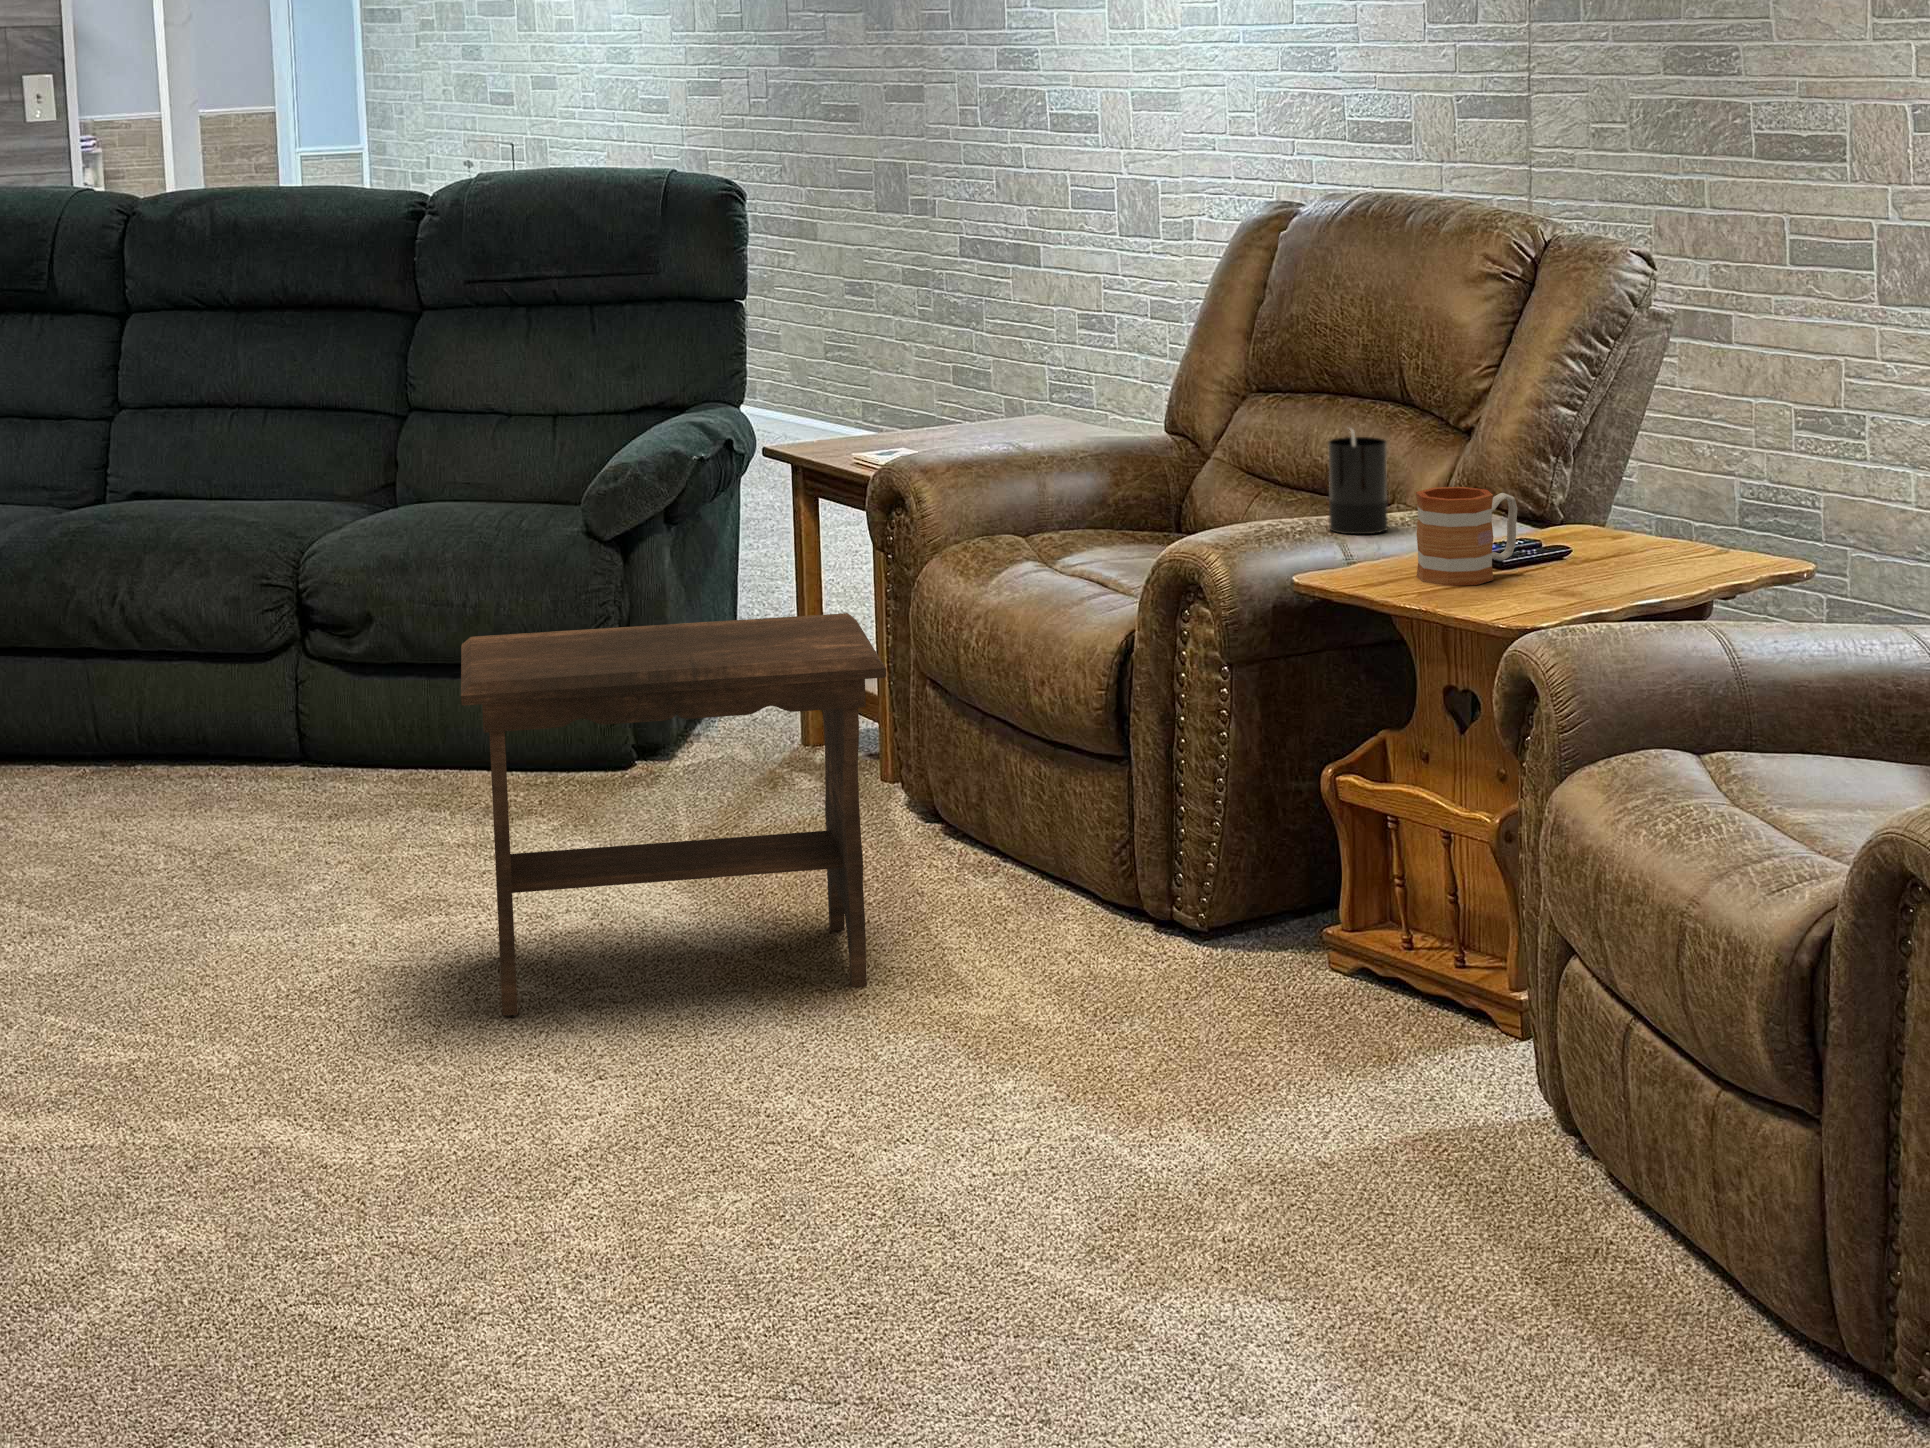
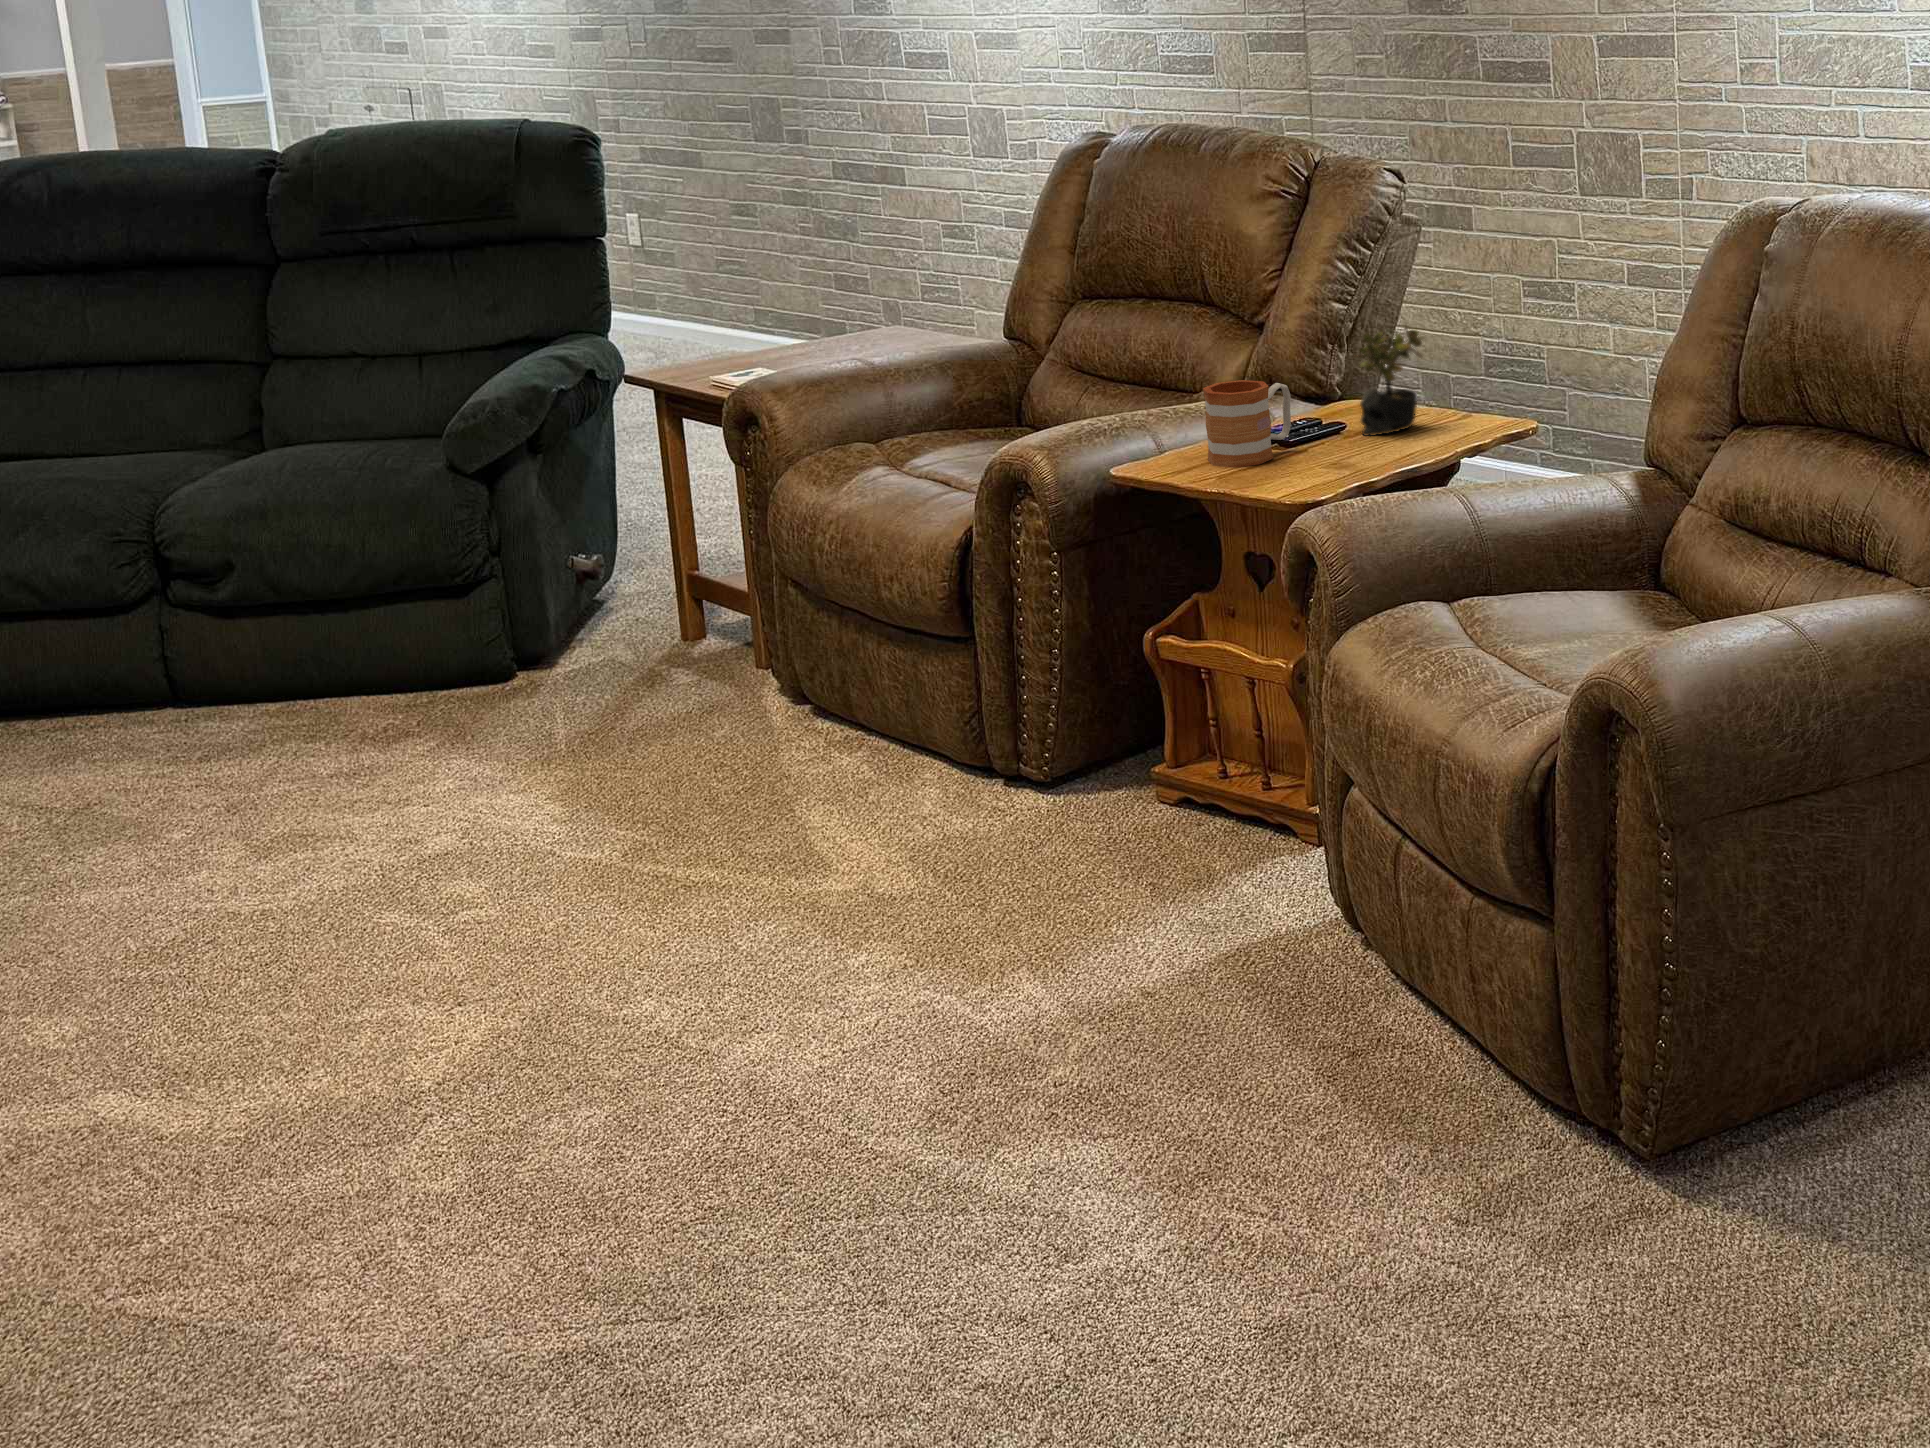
candle: present [1328,428,1388,534] -> none [1130,330,1186,422]
succulent plant: none [1594,436,1684,566] -> present [1356,330,1424,436]
footstool: present [461,613,886,1016] -> none [294,531,734,948]

